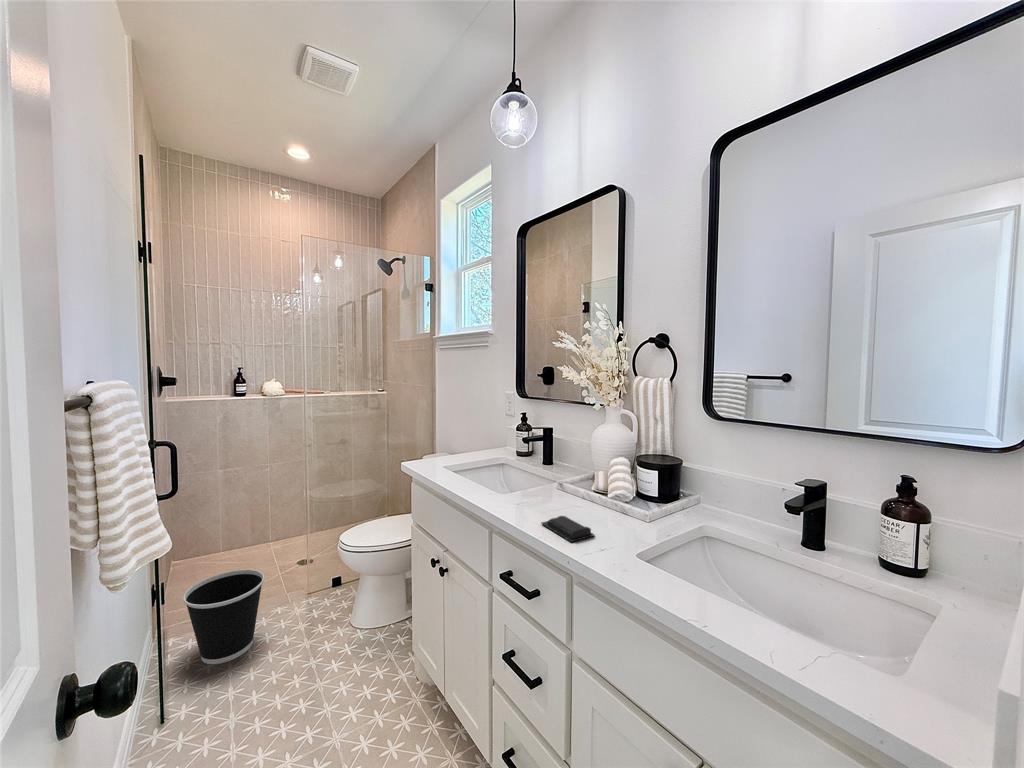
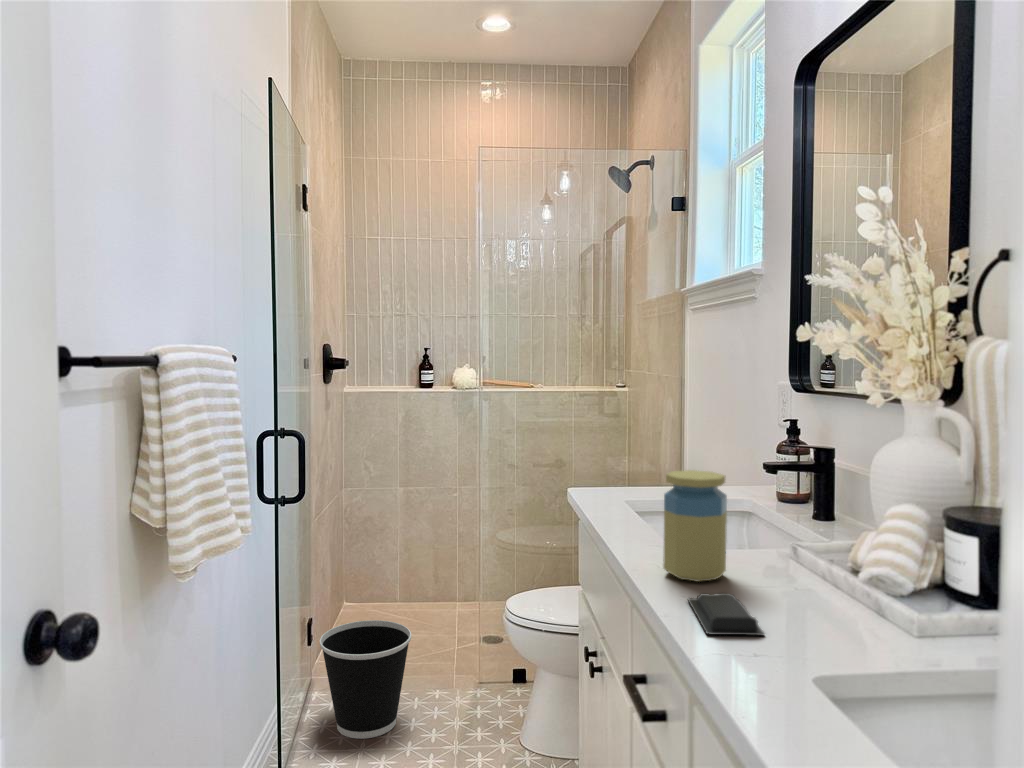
jar: none [511,450,544,512] -> present [663,470,727,582]

